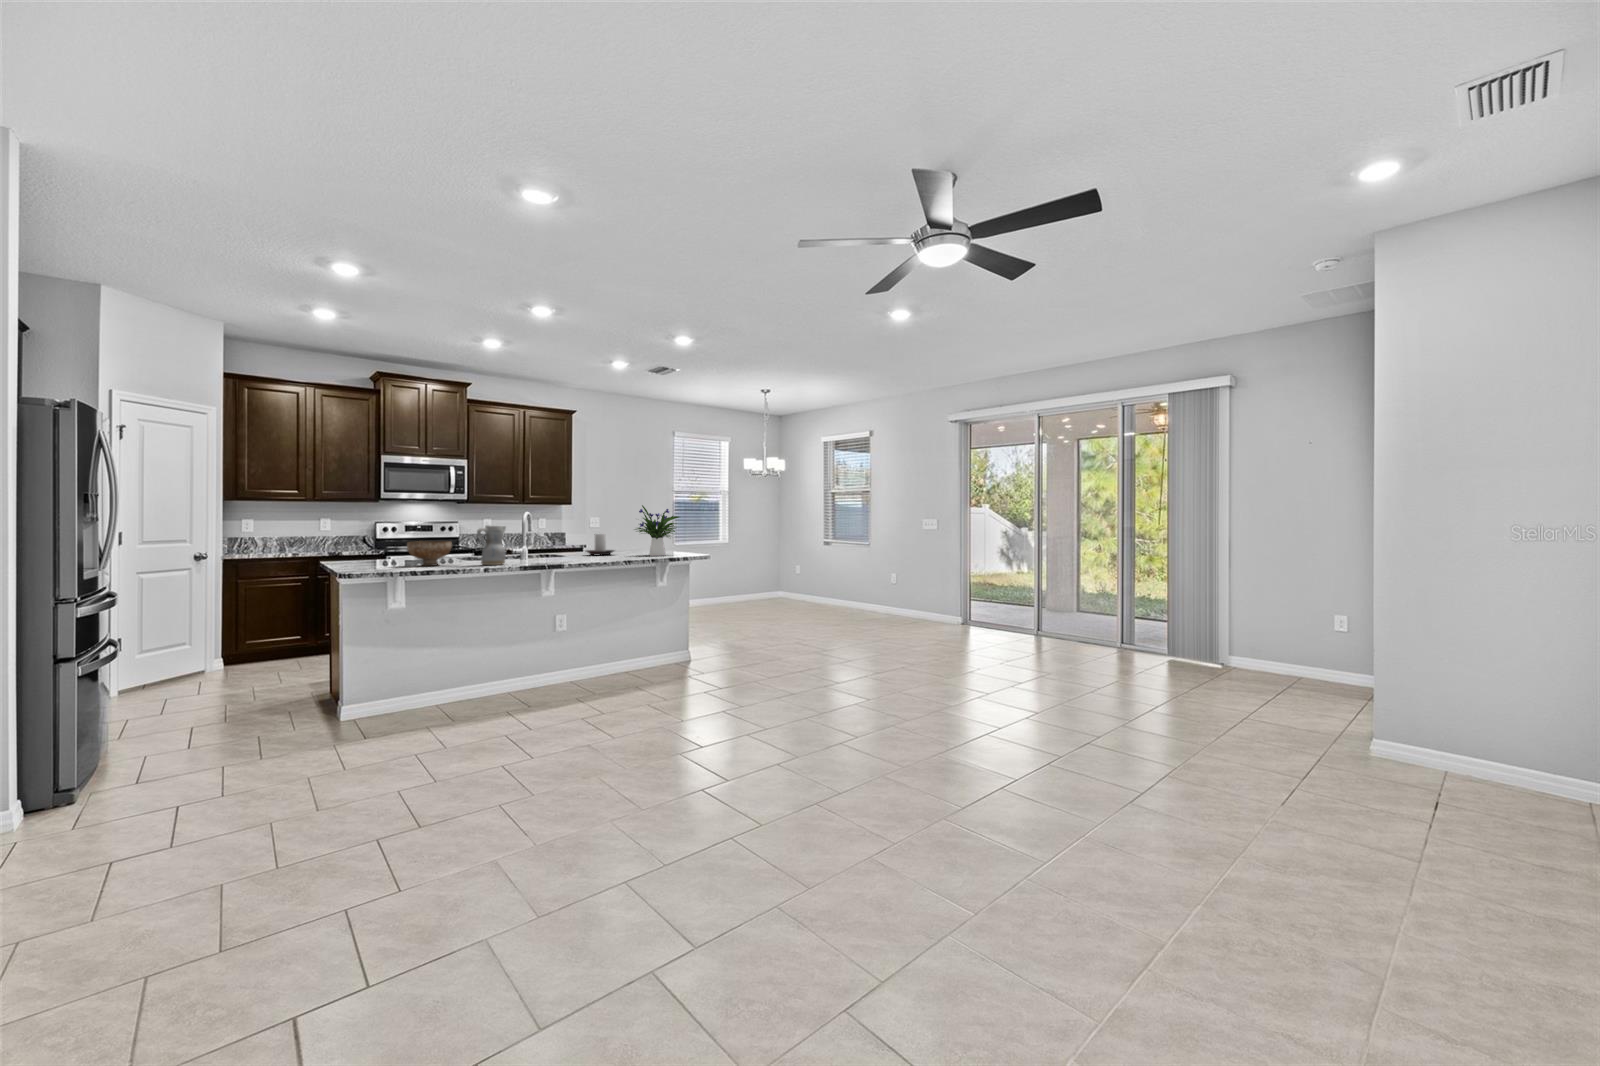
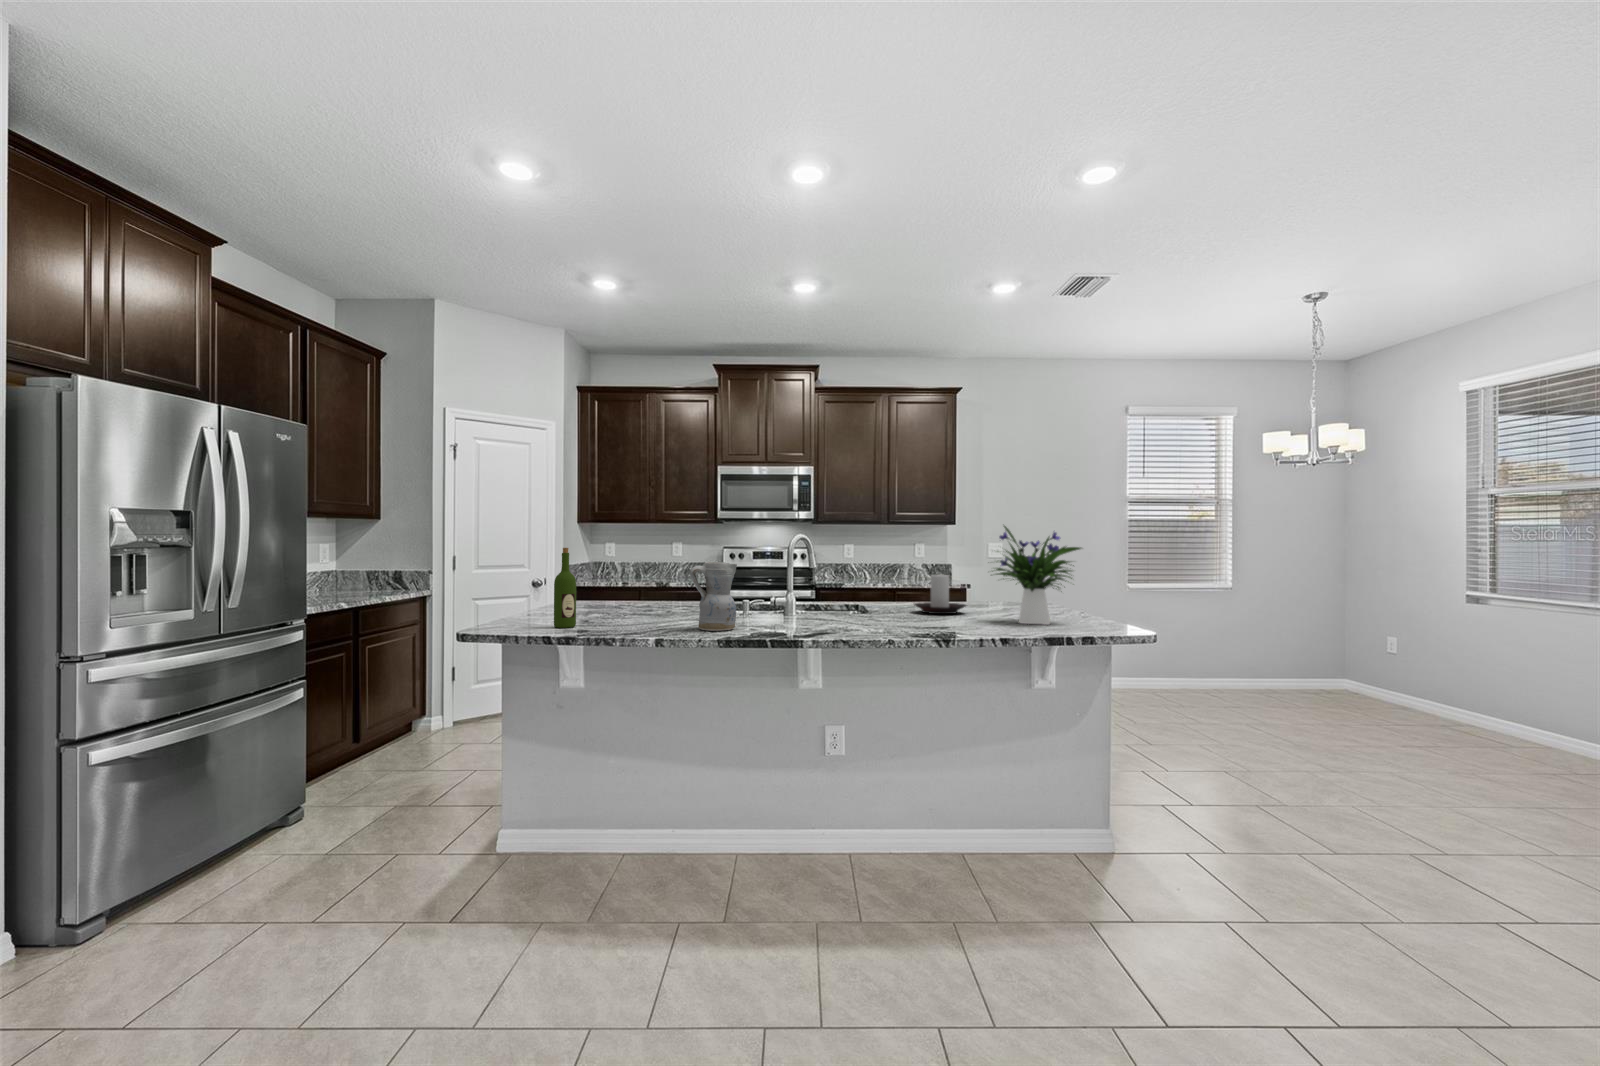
wine bottle: none [373,518,390,570] -> present [554,548,576,628]
bowl: present [407,541,452,566] -> none [615,583,677,623]

